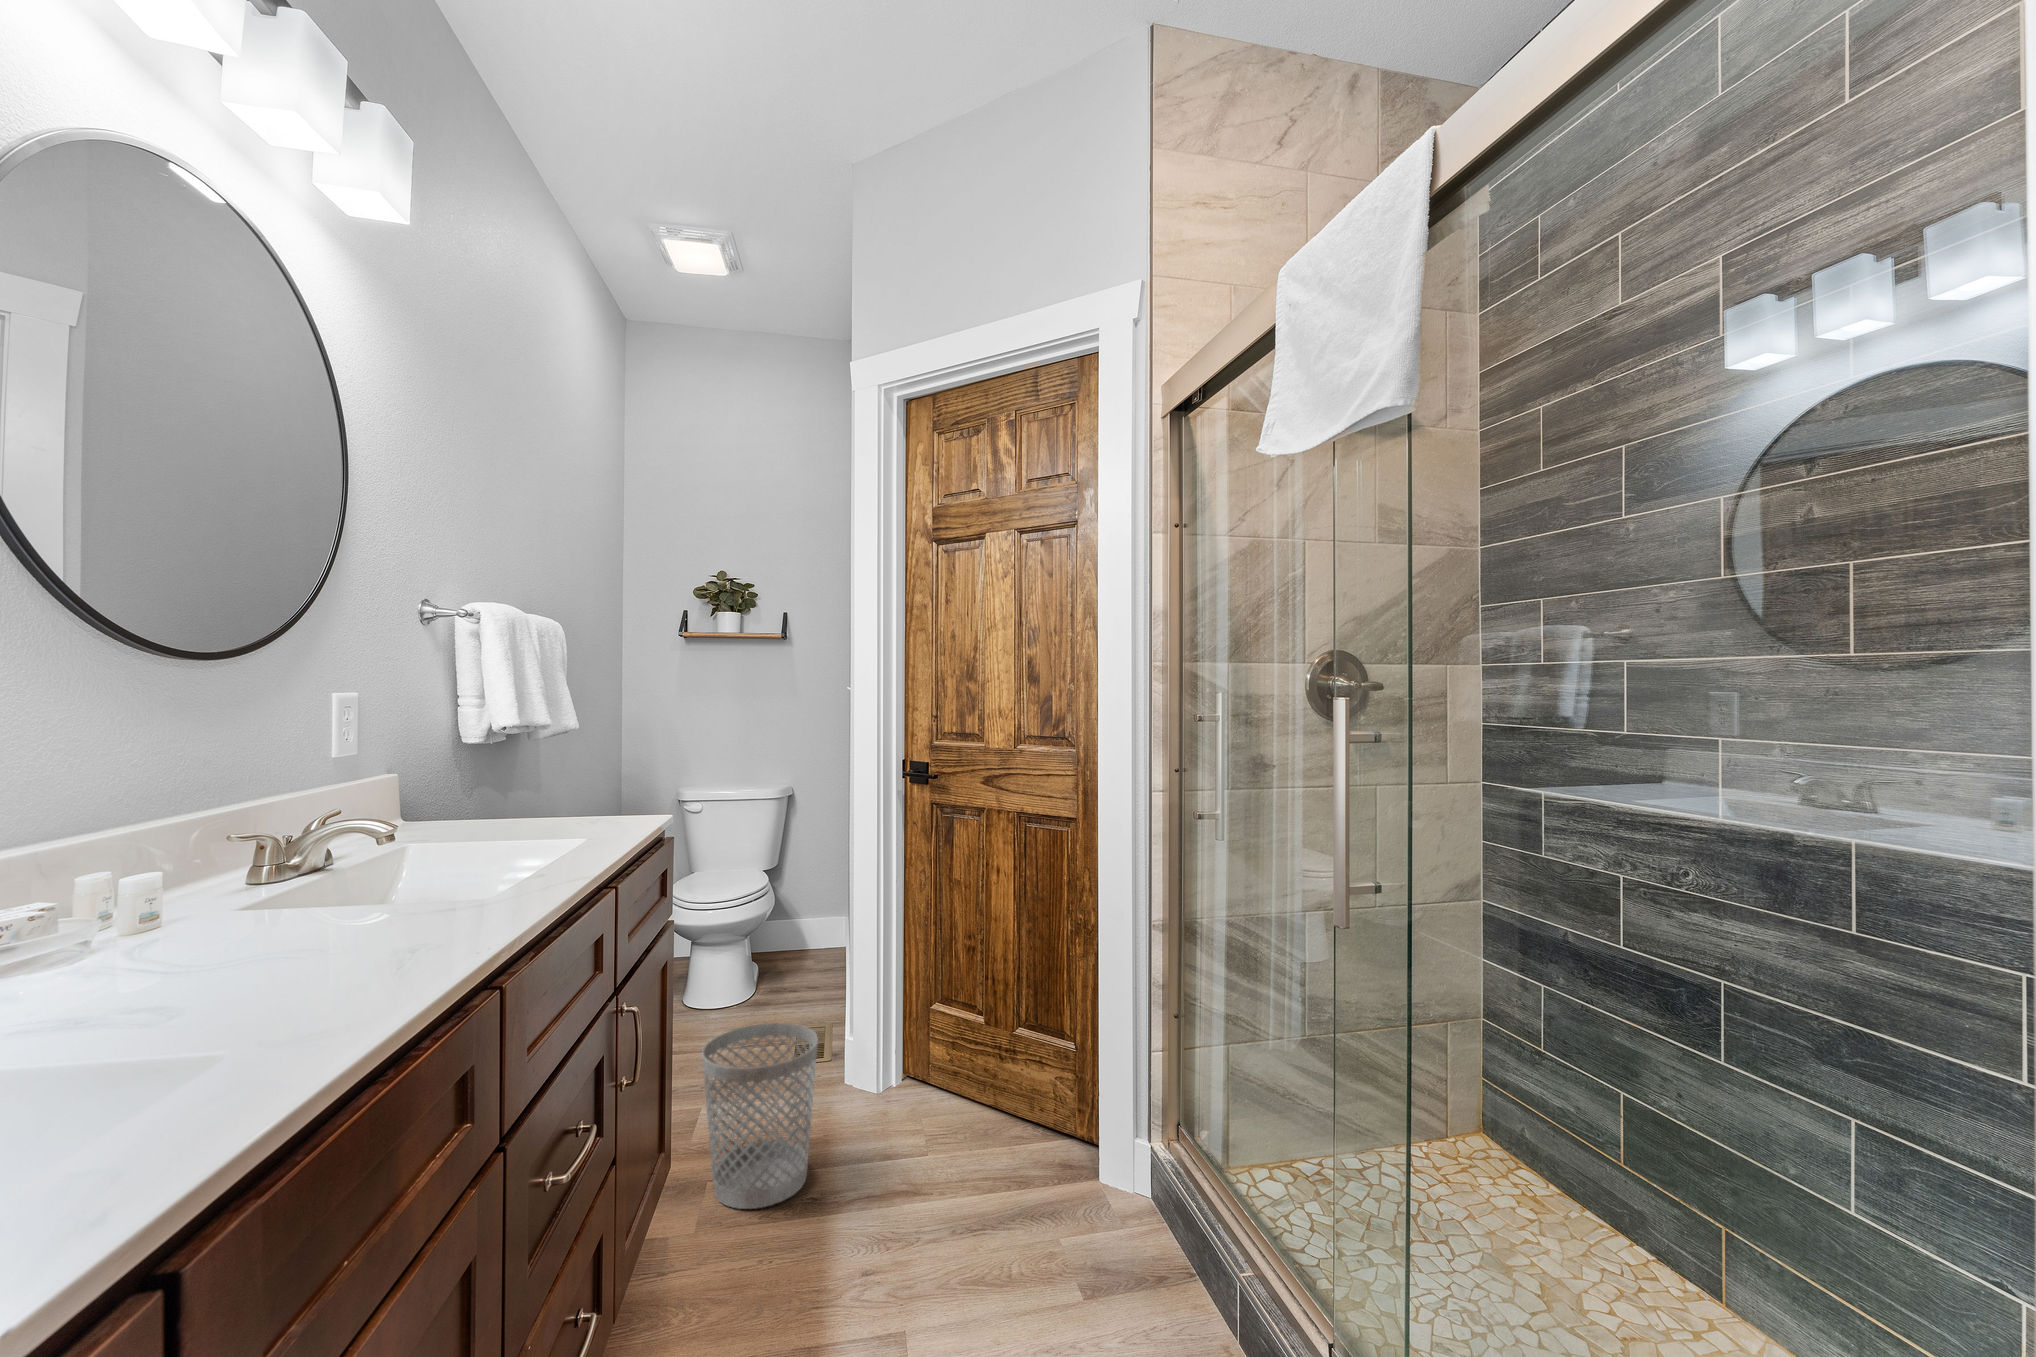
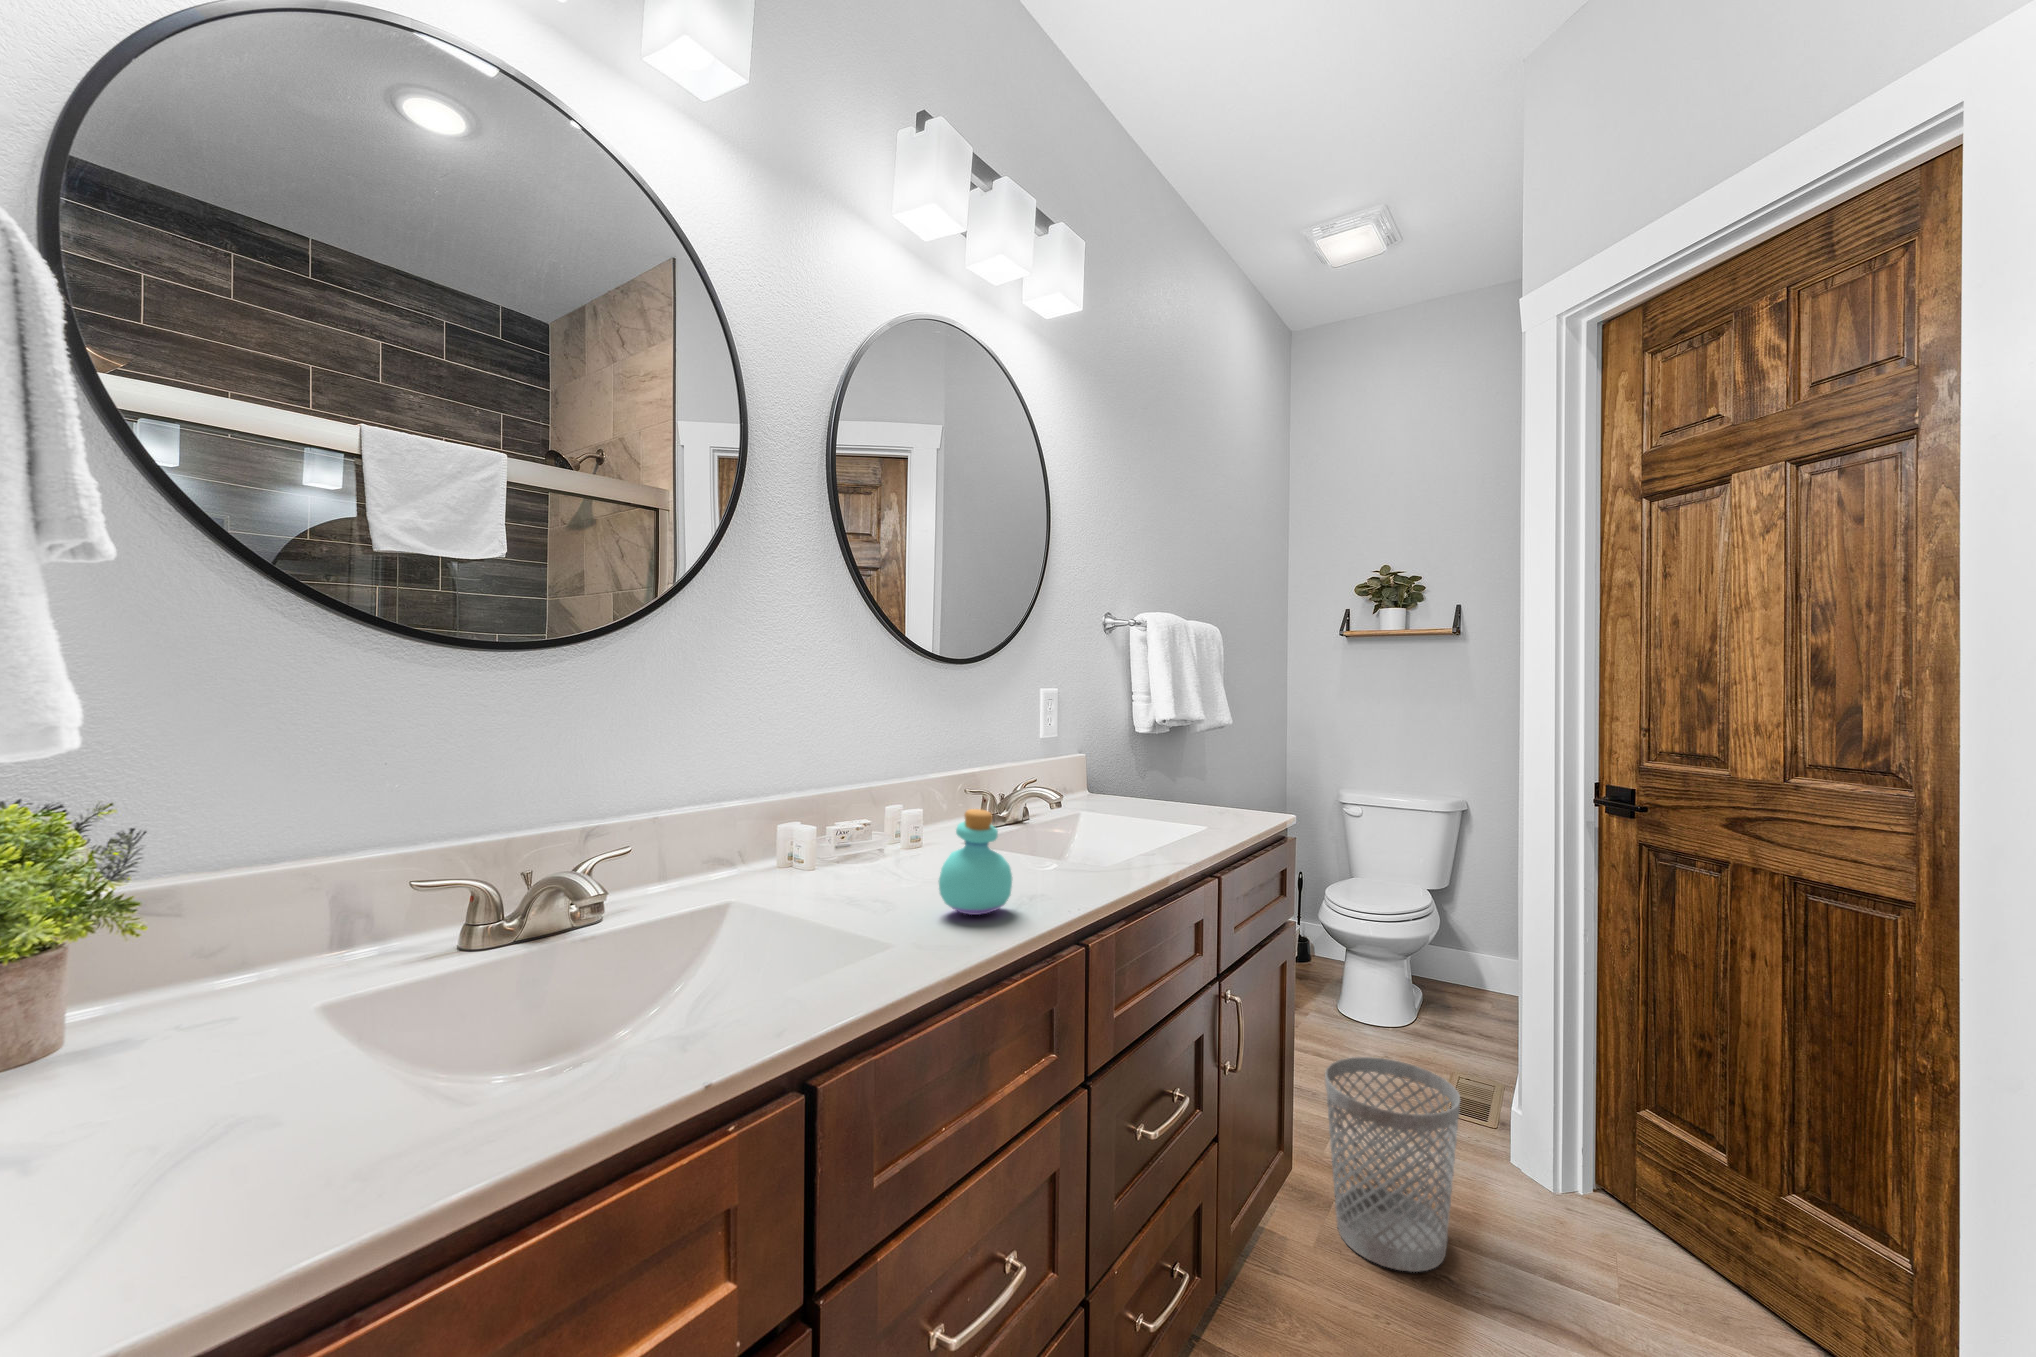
perfume bottle: none [311,841,424,969] -> present [939,809,1012,915]

